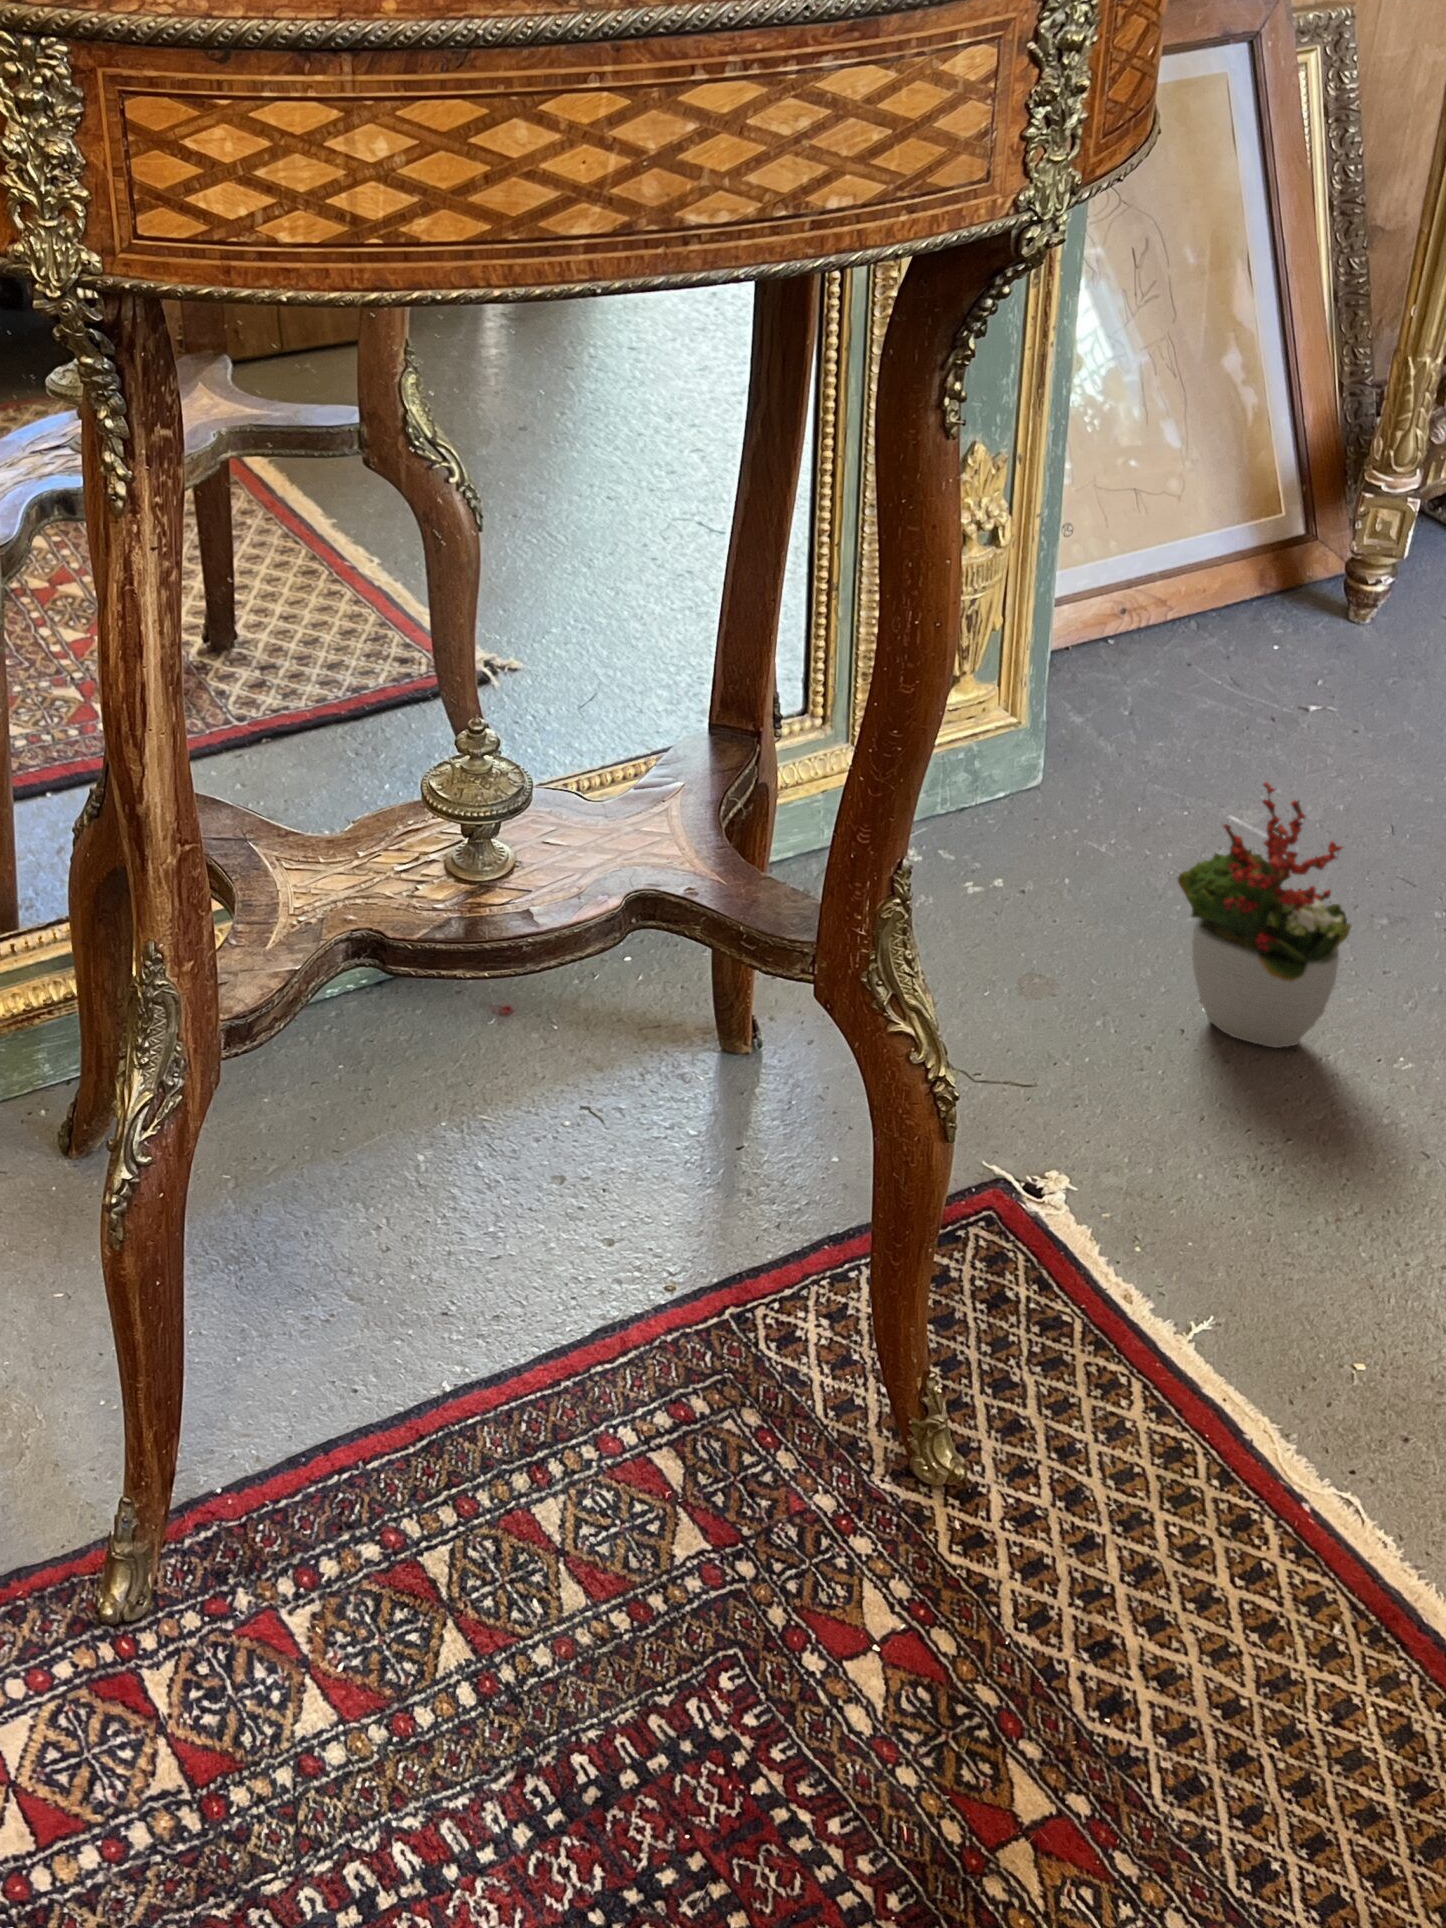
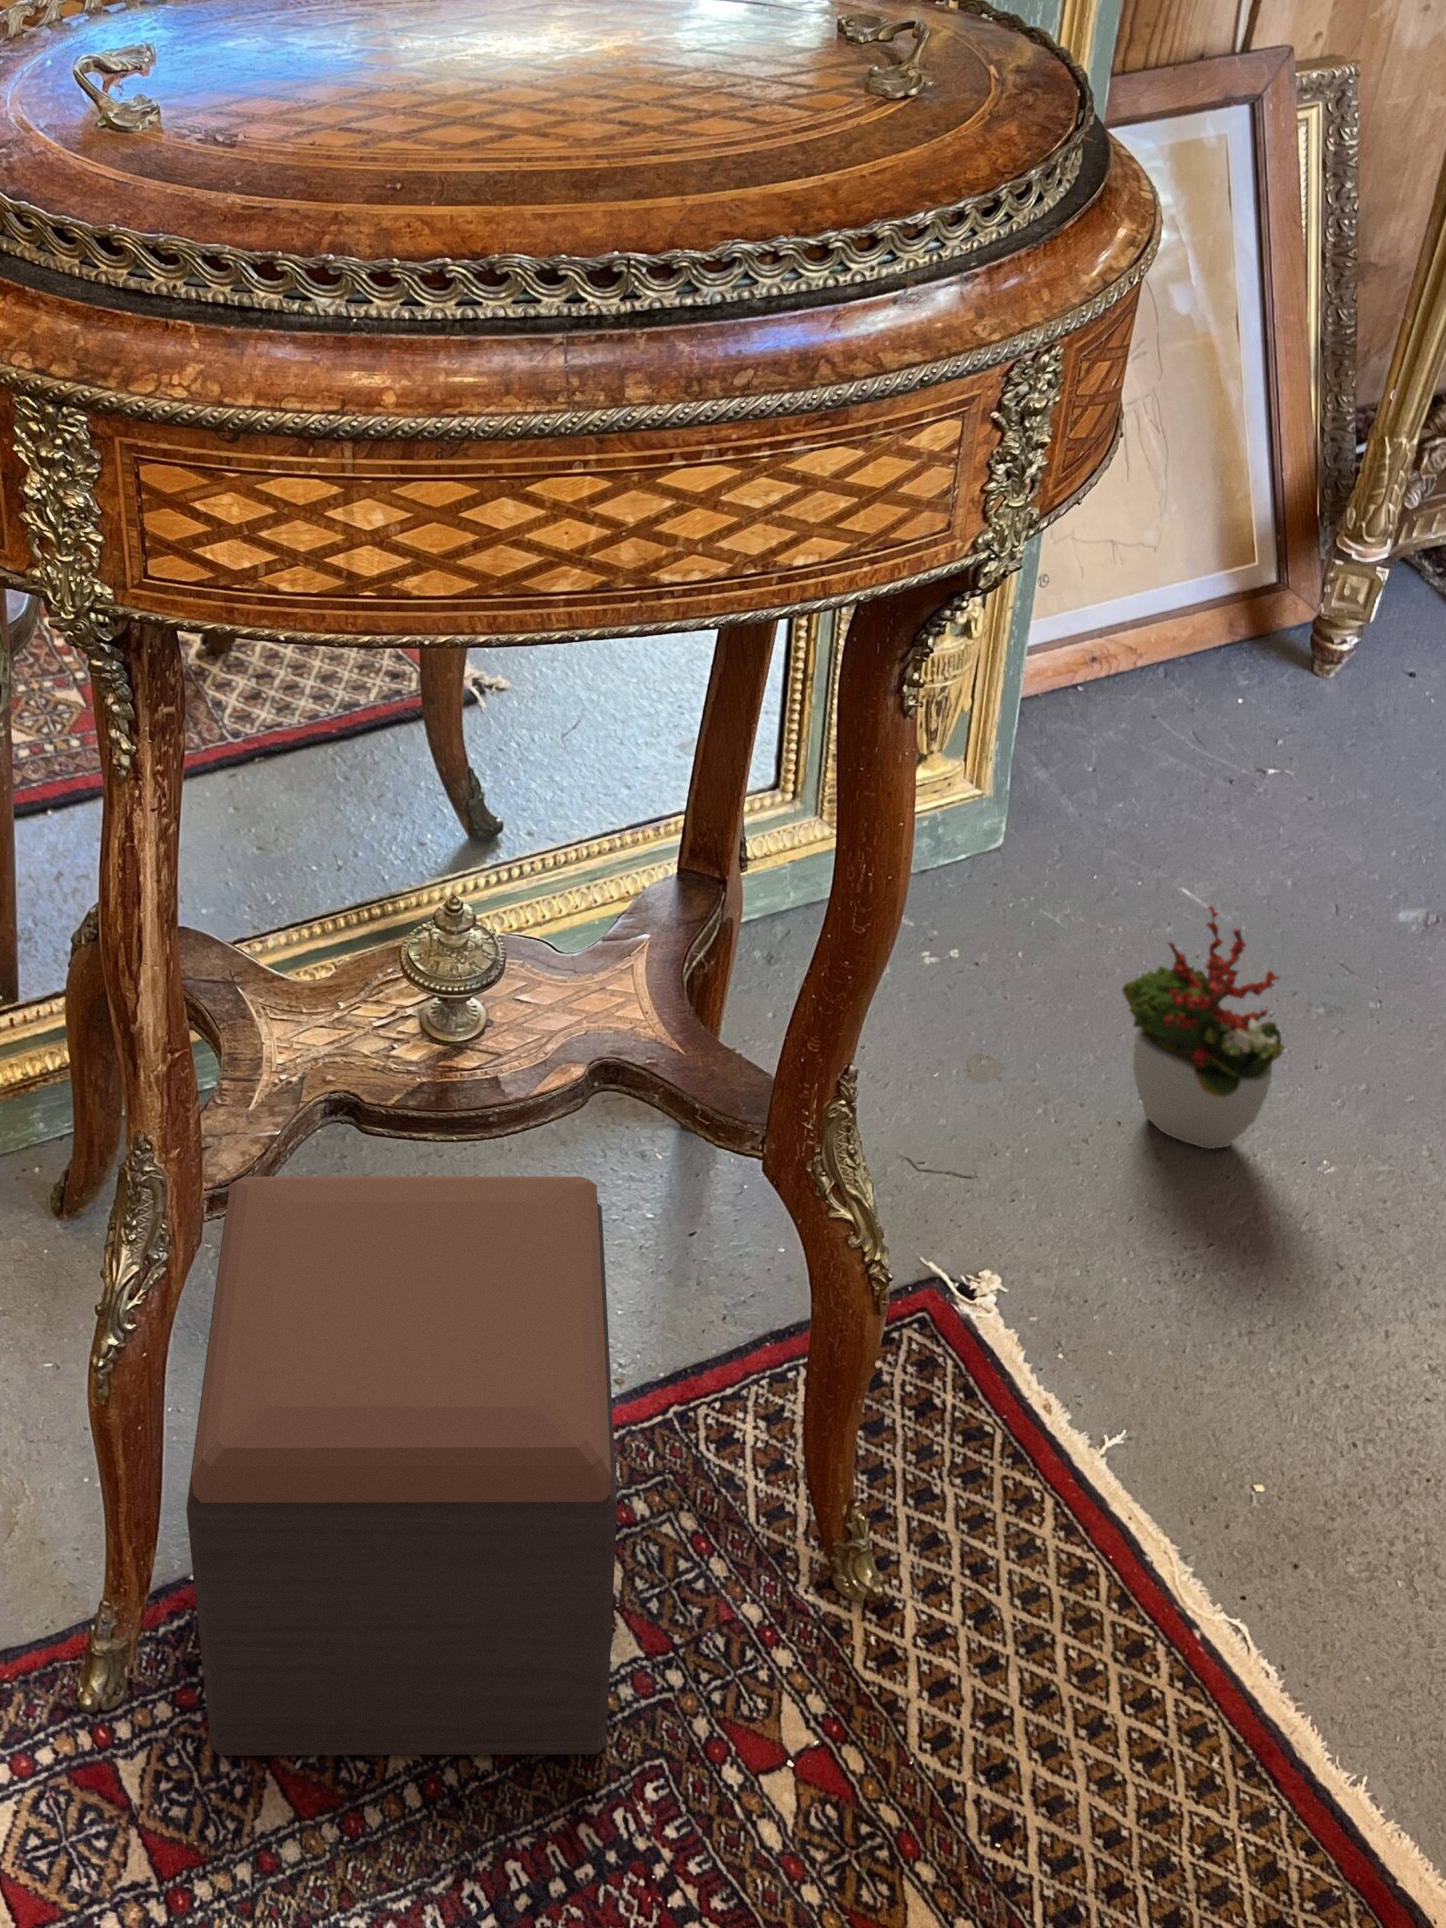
footstool: none [212,1026,681,1661] -> present [186,1176,617,1755]

